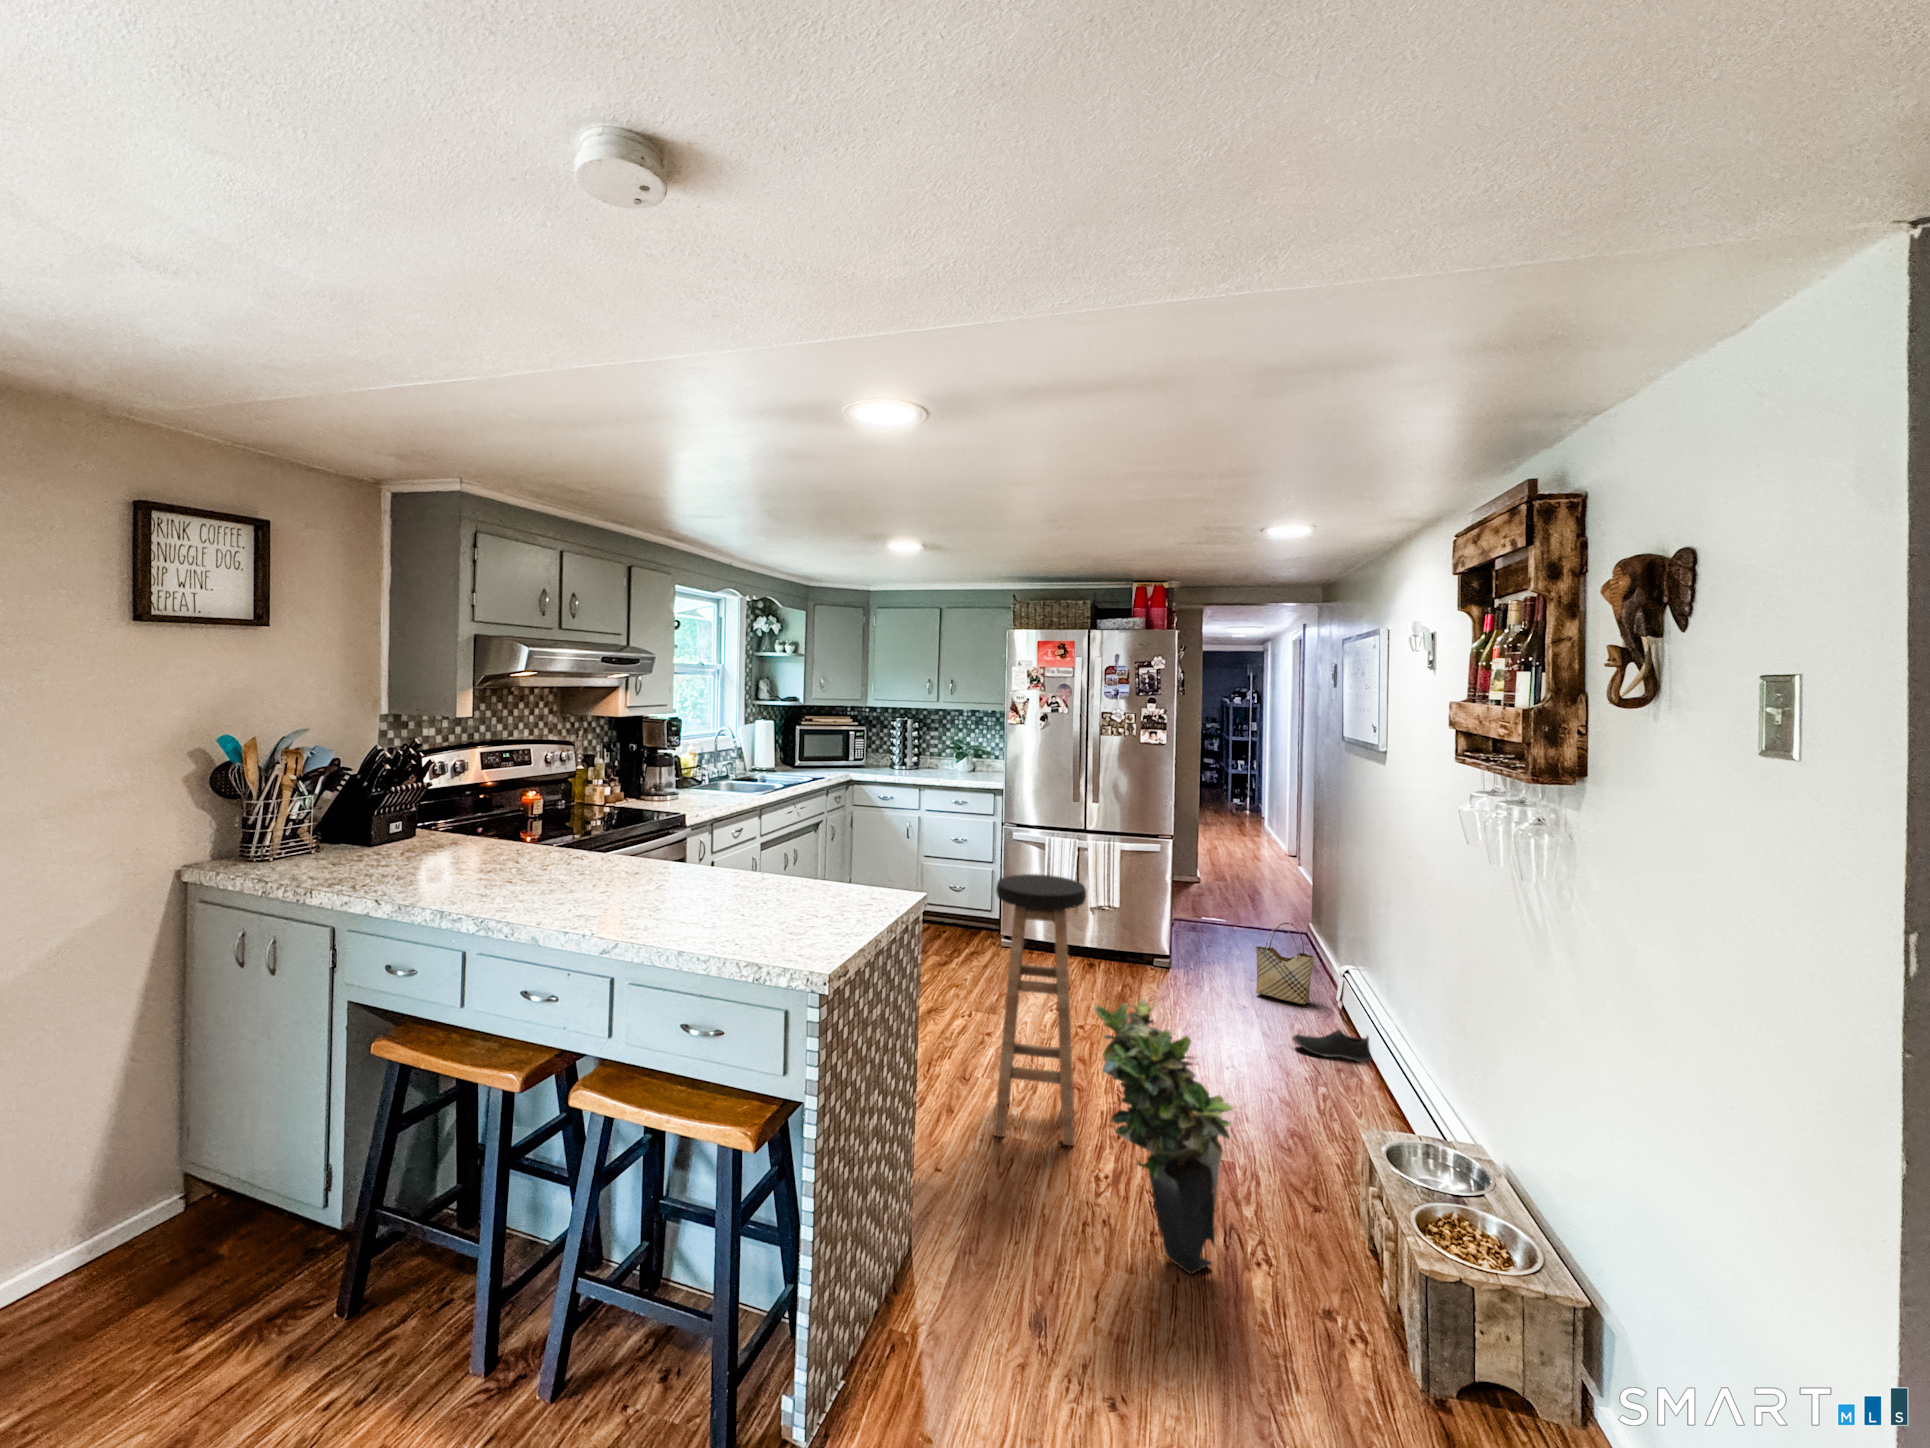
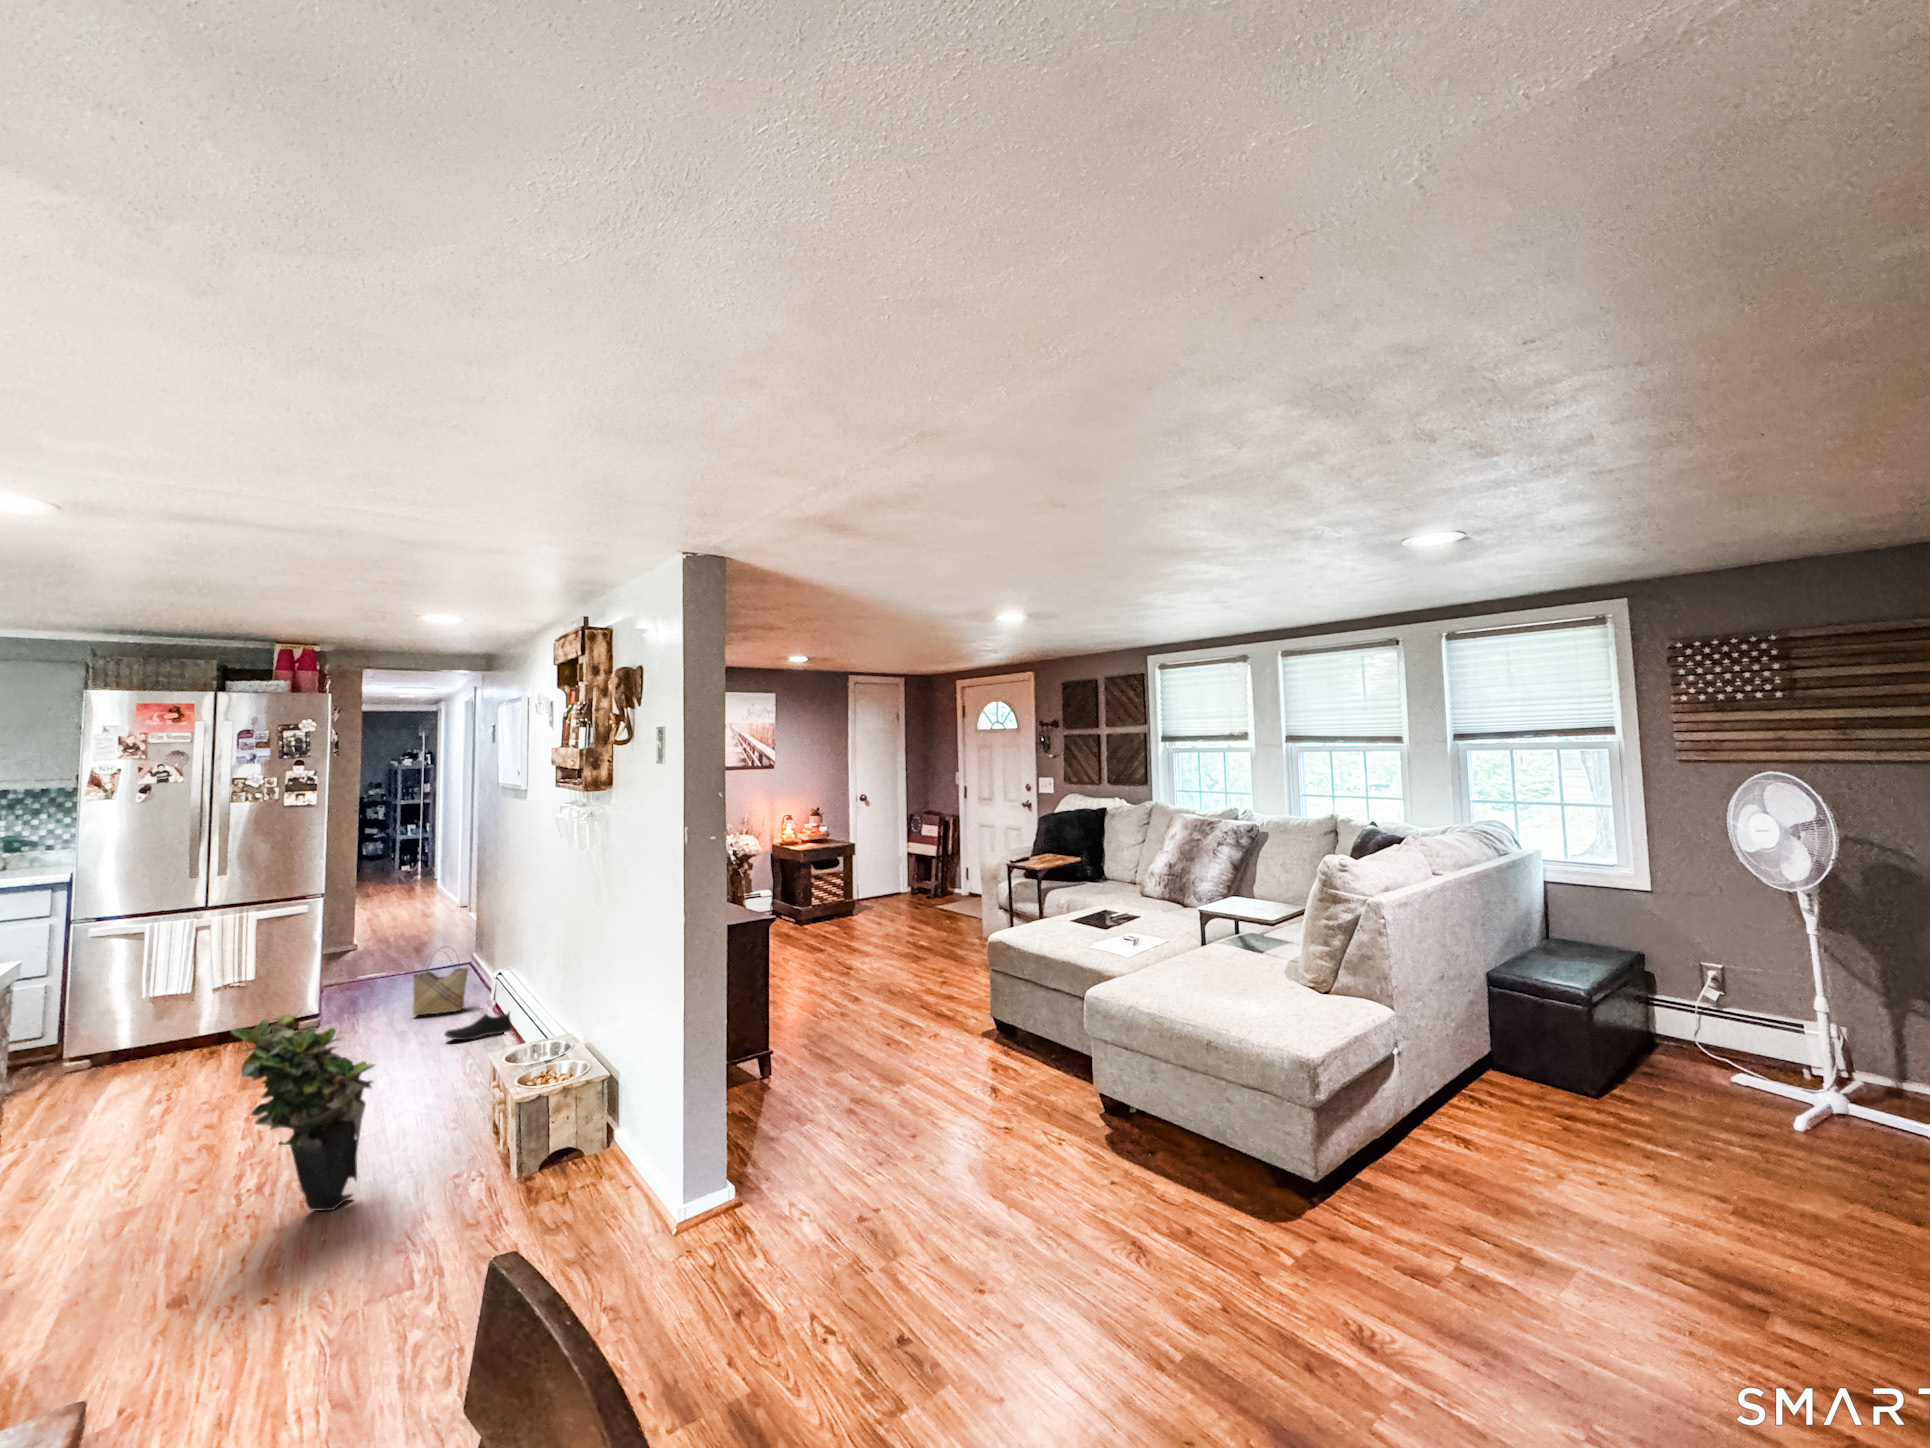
bar stool: present [994,874,1086,1146] -> none [82,936,217,1220]

